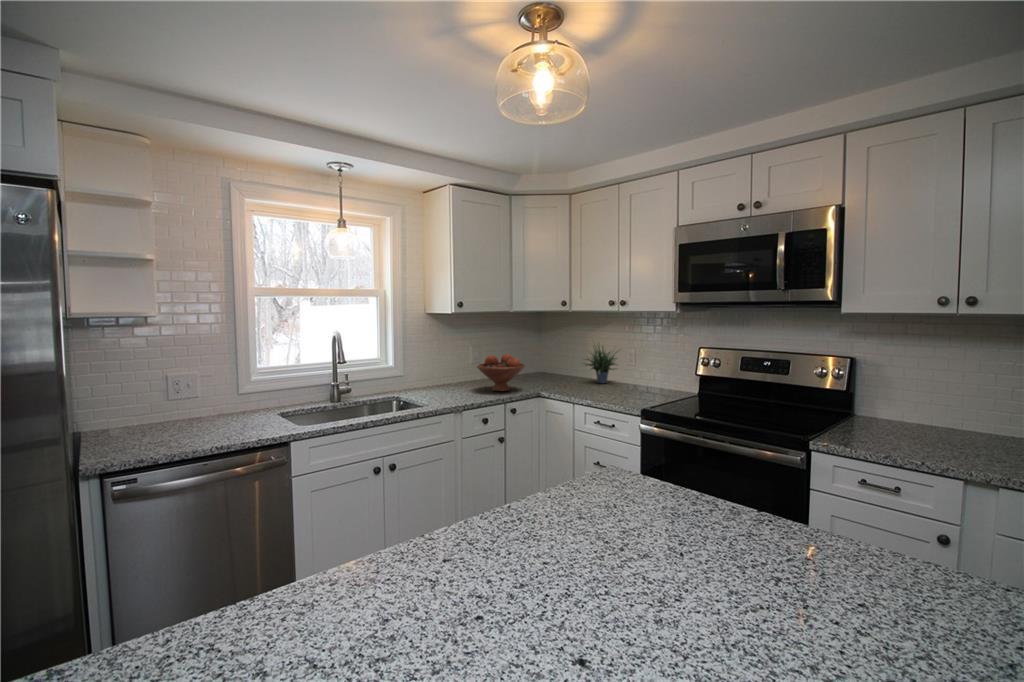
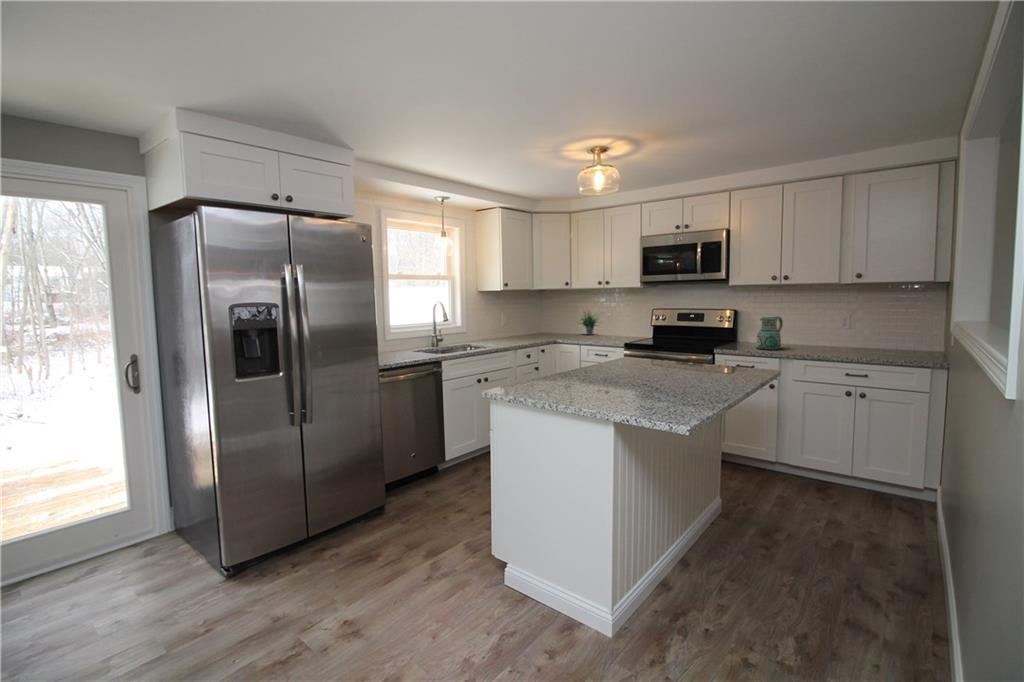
fruit bowl: present [477,354,525,391] -> none [516,317,546,340]
ceramic pitcher: none [900,379,961,452] -> present [756,316,783,350]

